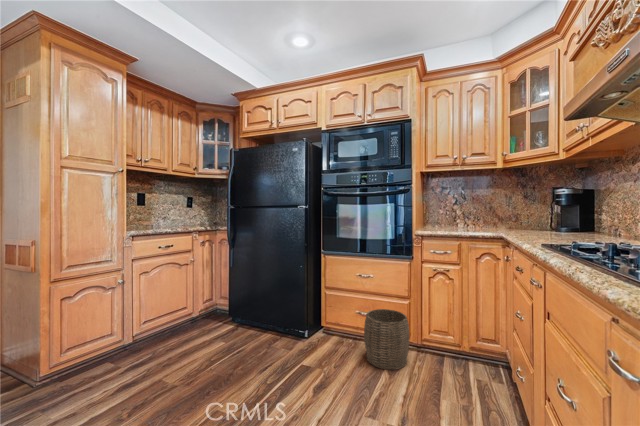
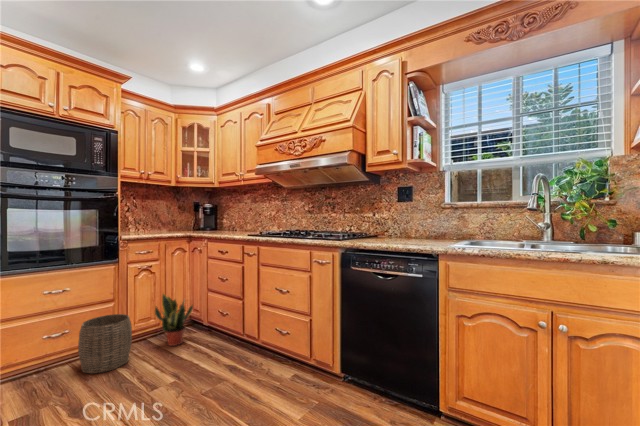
potted plant: none [437,306,488,385] -> present [155,294,193,346]

